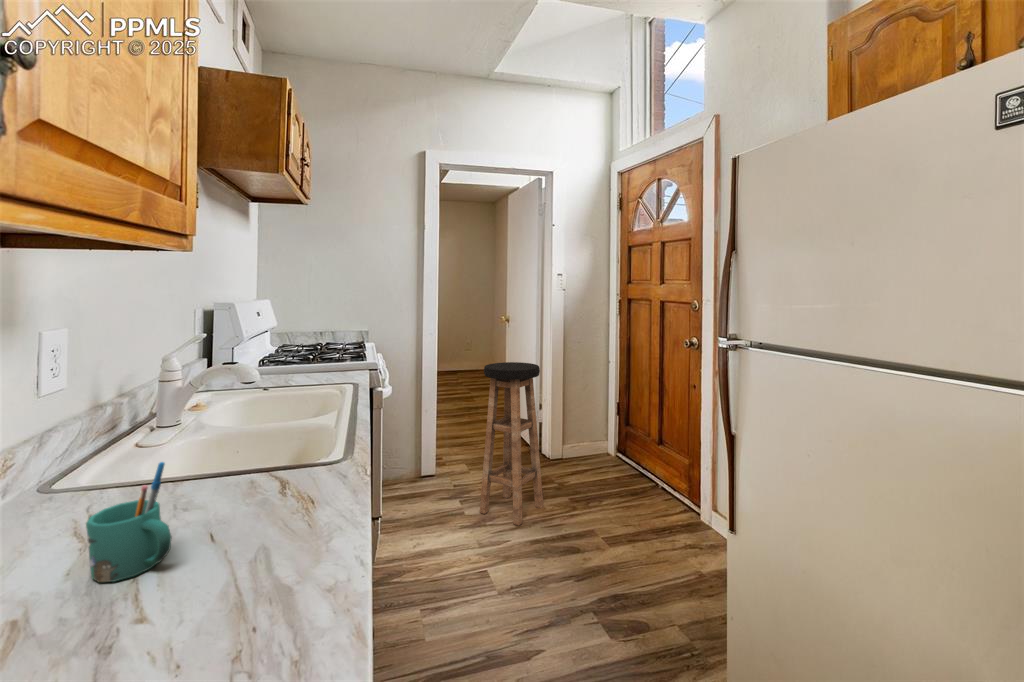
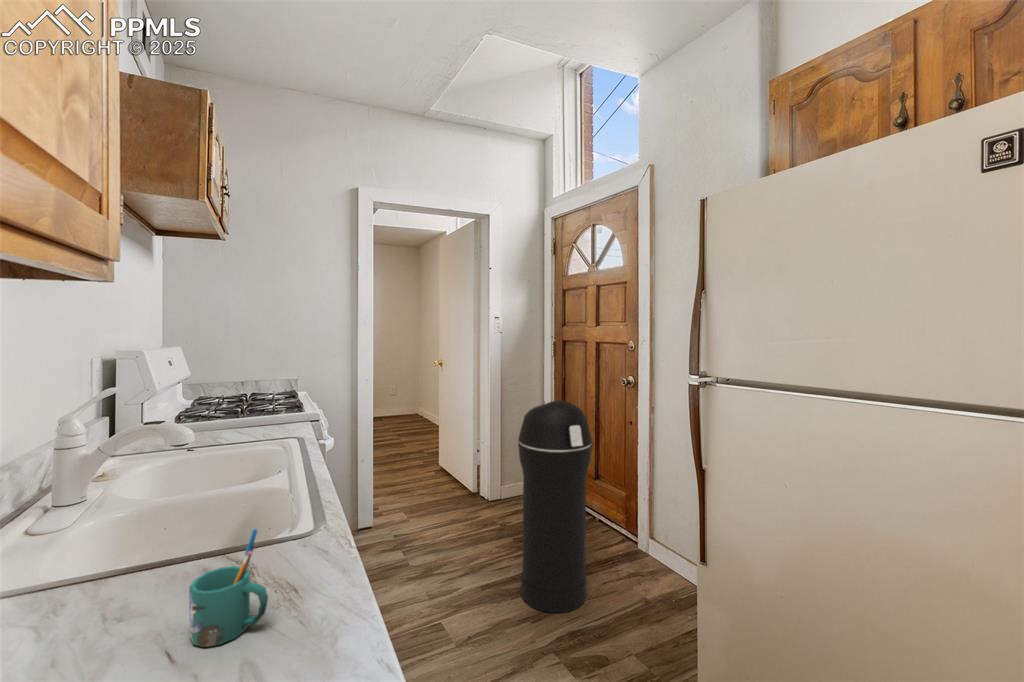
trash can: none [565,359,645,575] -> present [518,401,592,613]
bar stool: present [480,362,544,526] -> none [424,403,489,572]

